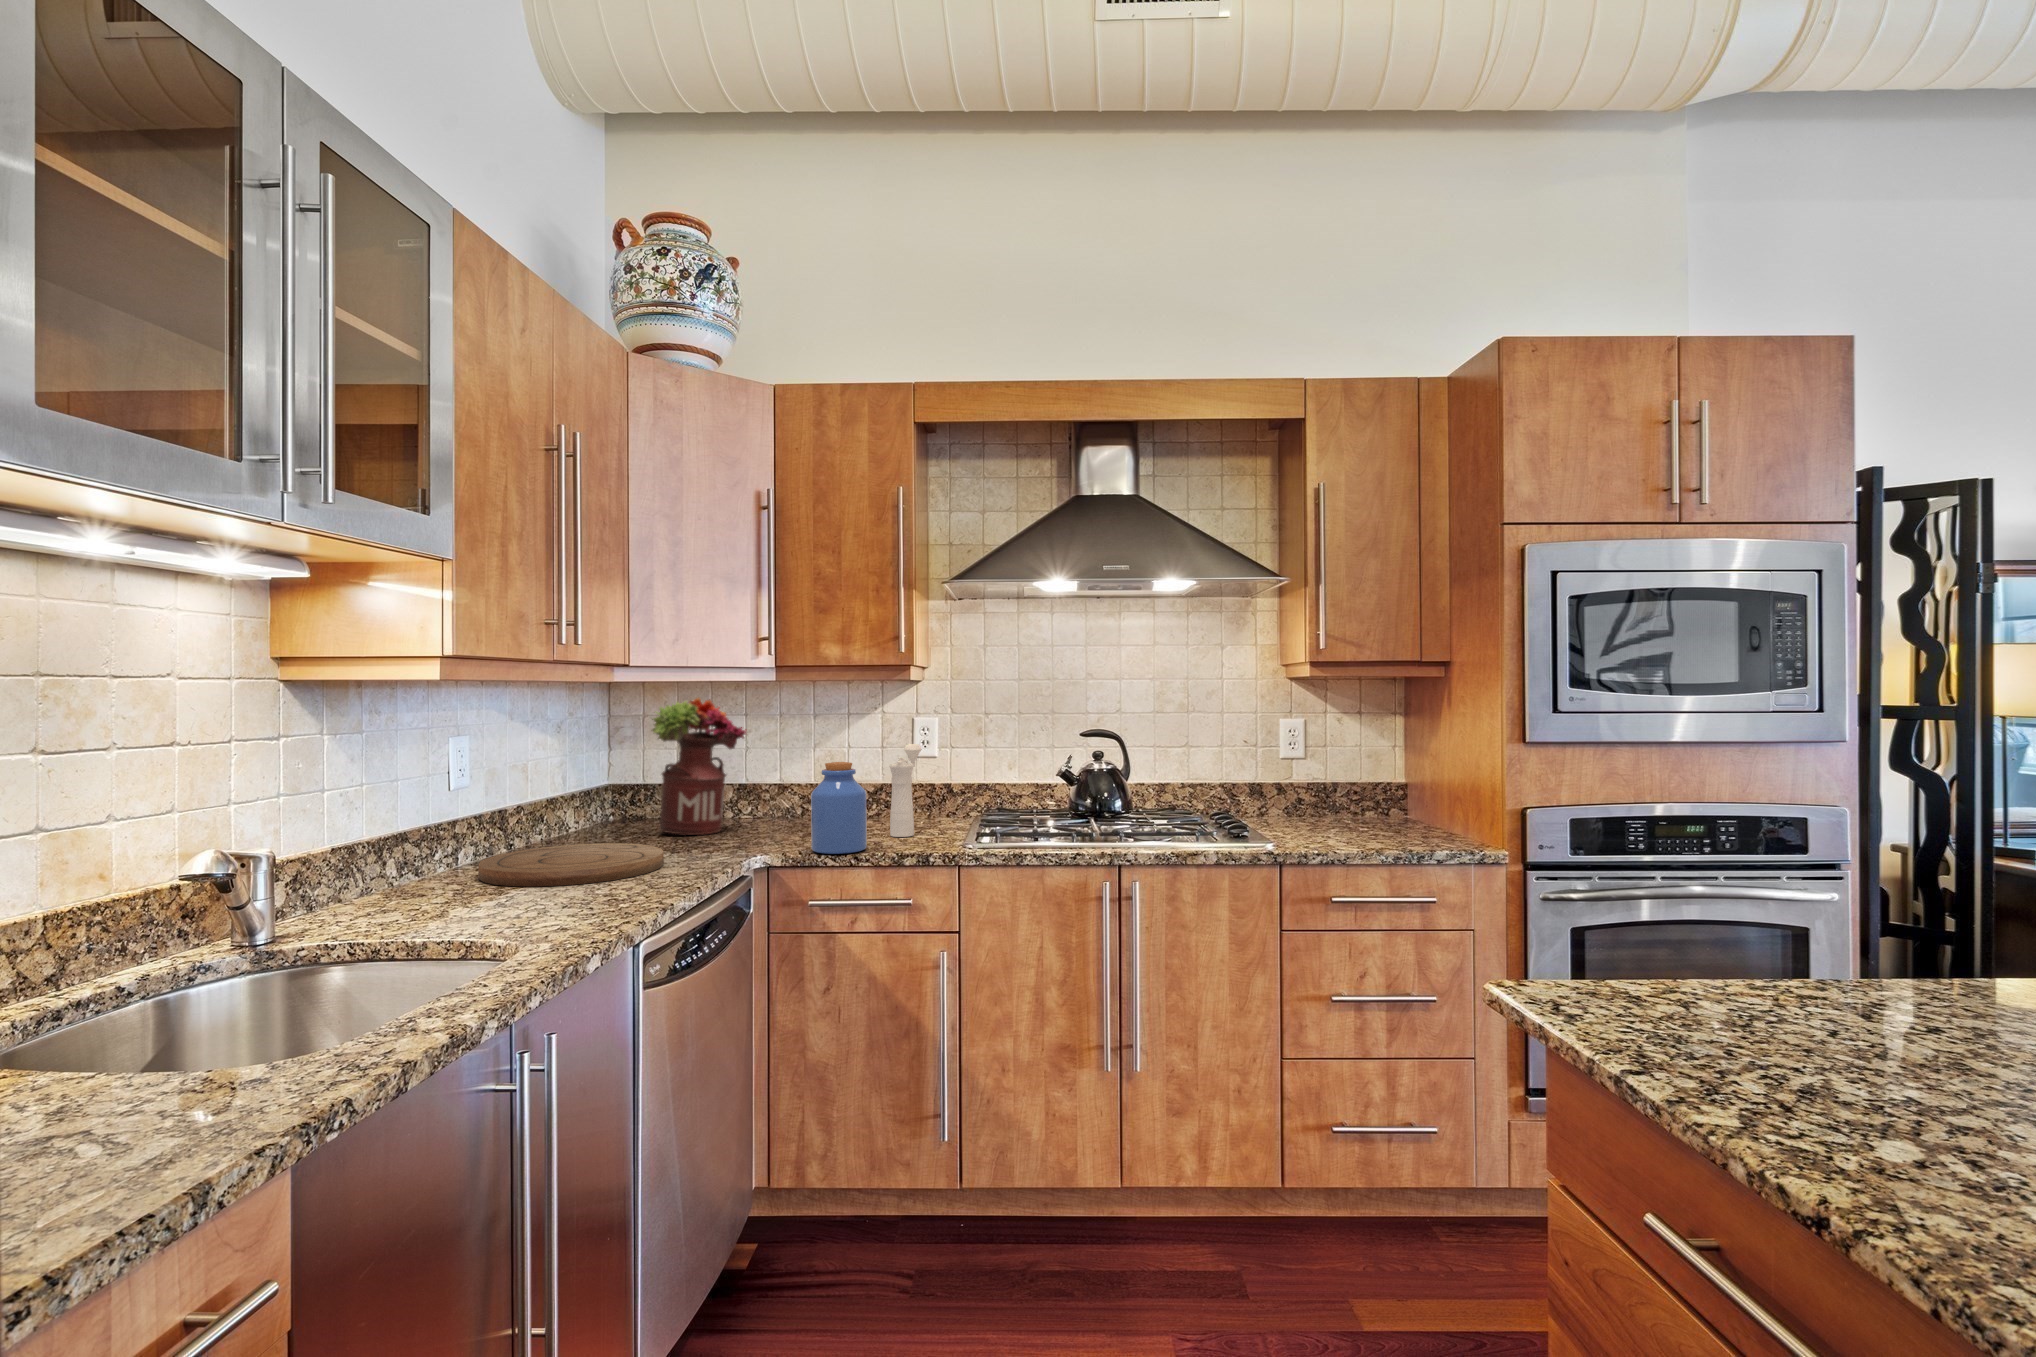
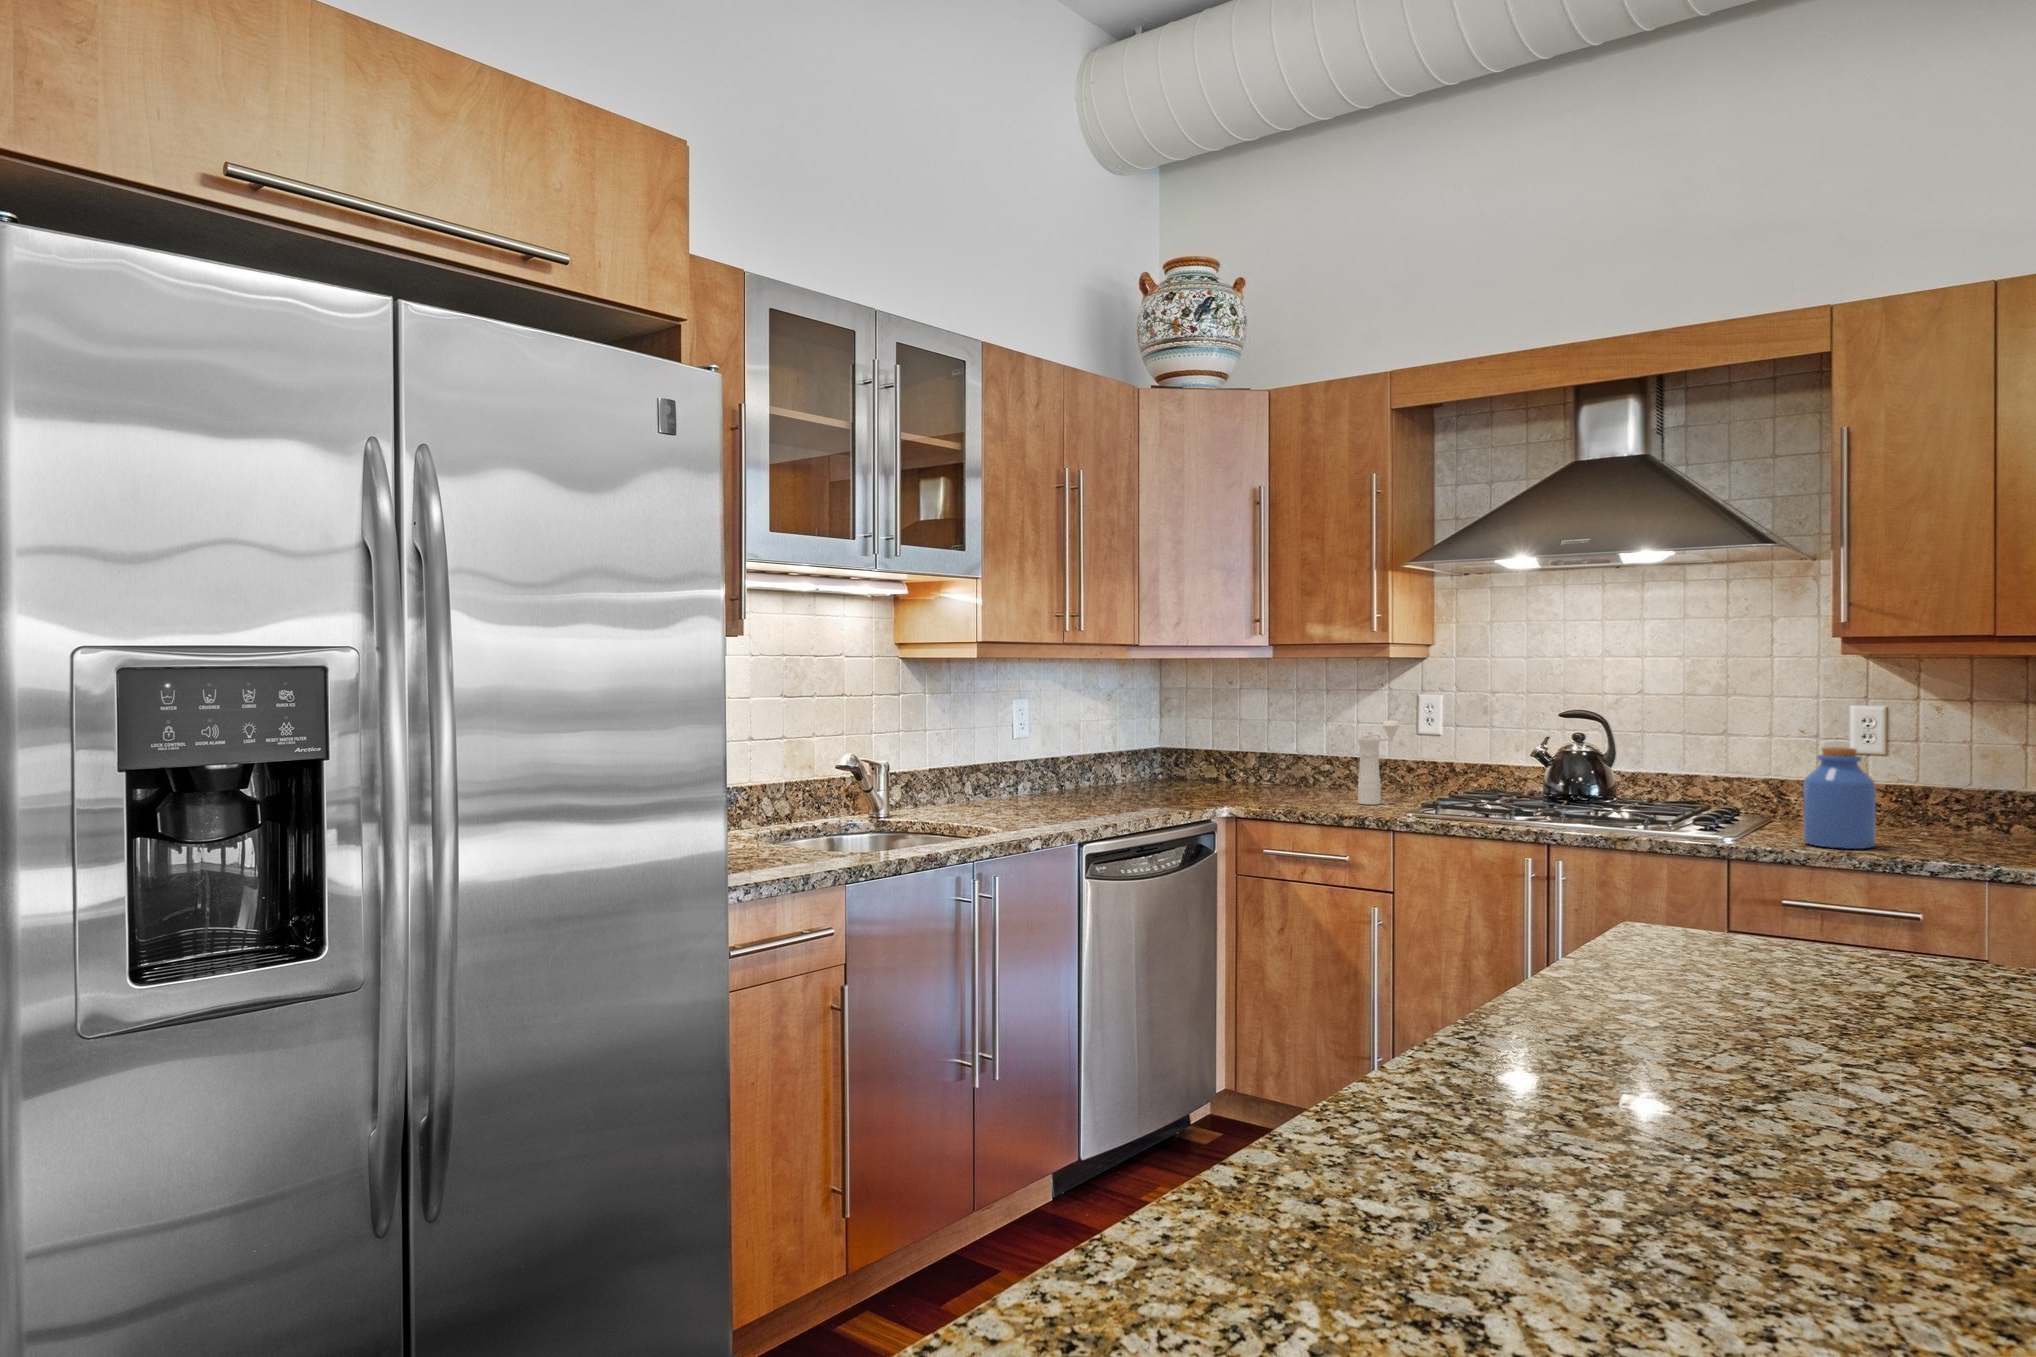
flower arrangement: present [653,698,746,835] -> none [1171,674,1252,791]
jar: present [811,762,867,854] -> present [1803,747,1876,849]
cutting board: present [478,843,664,886] -> none [1024,787,1151,810]

